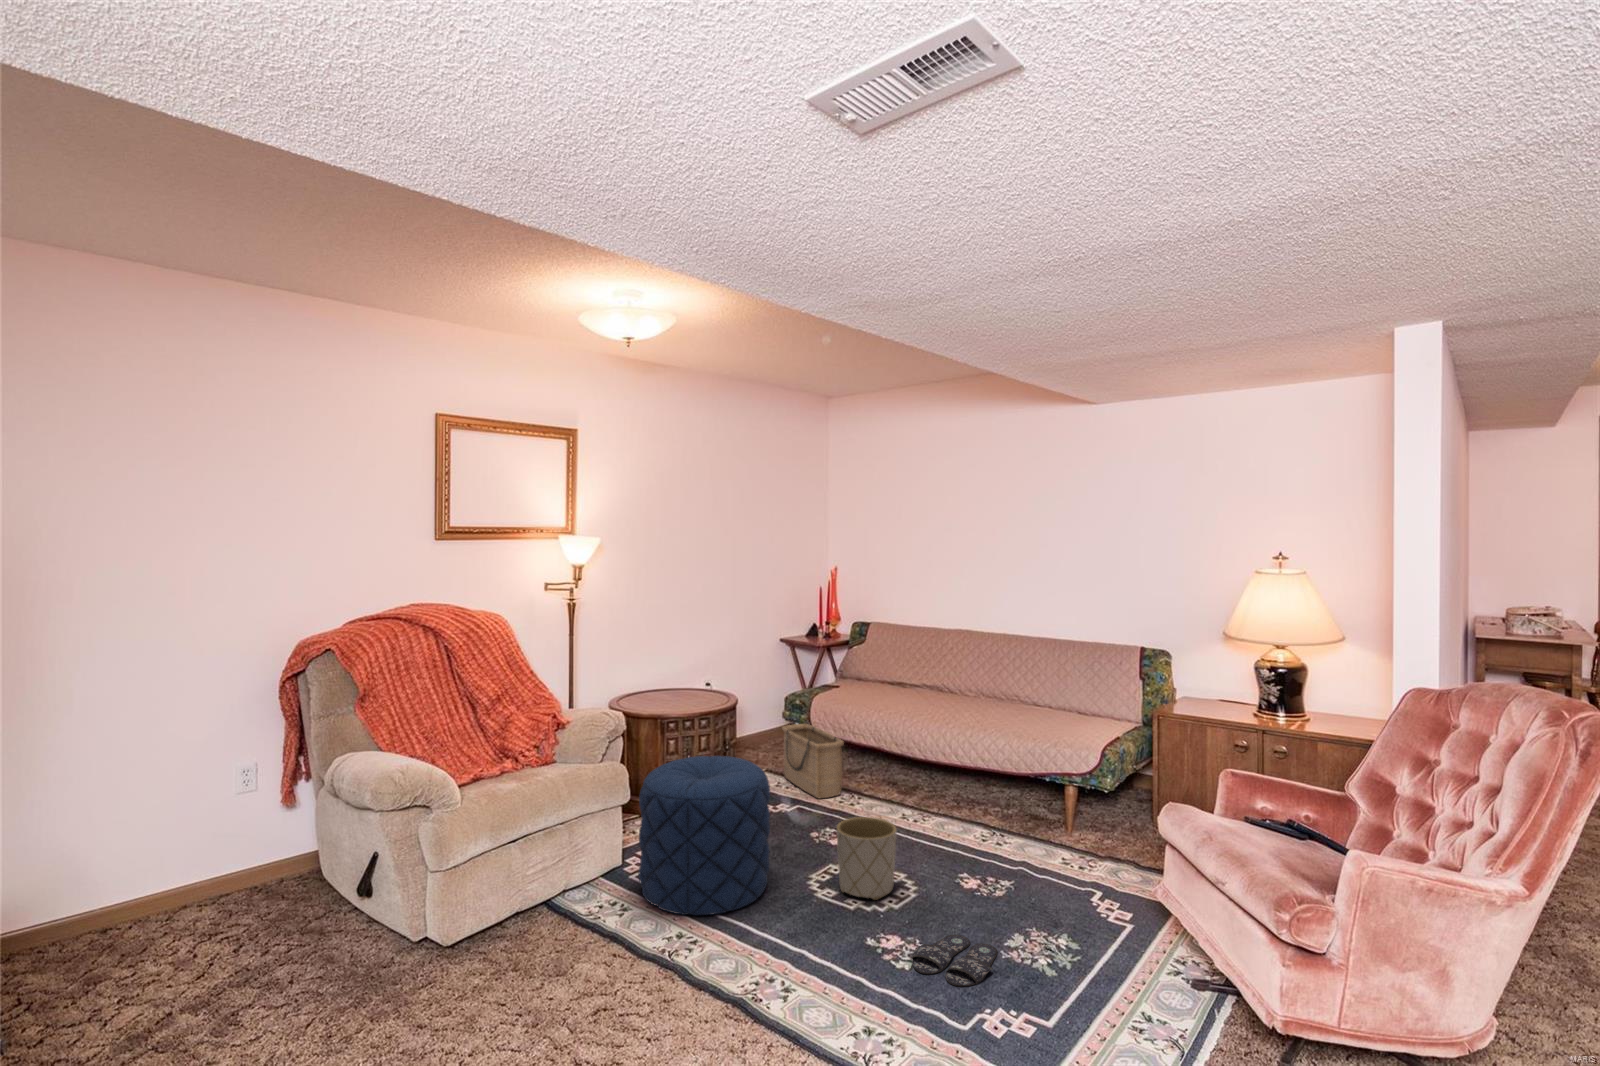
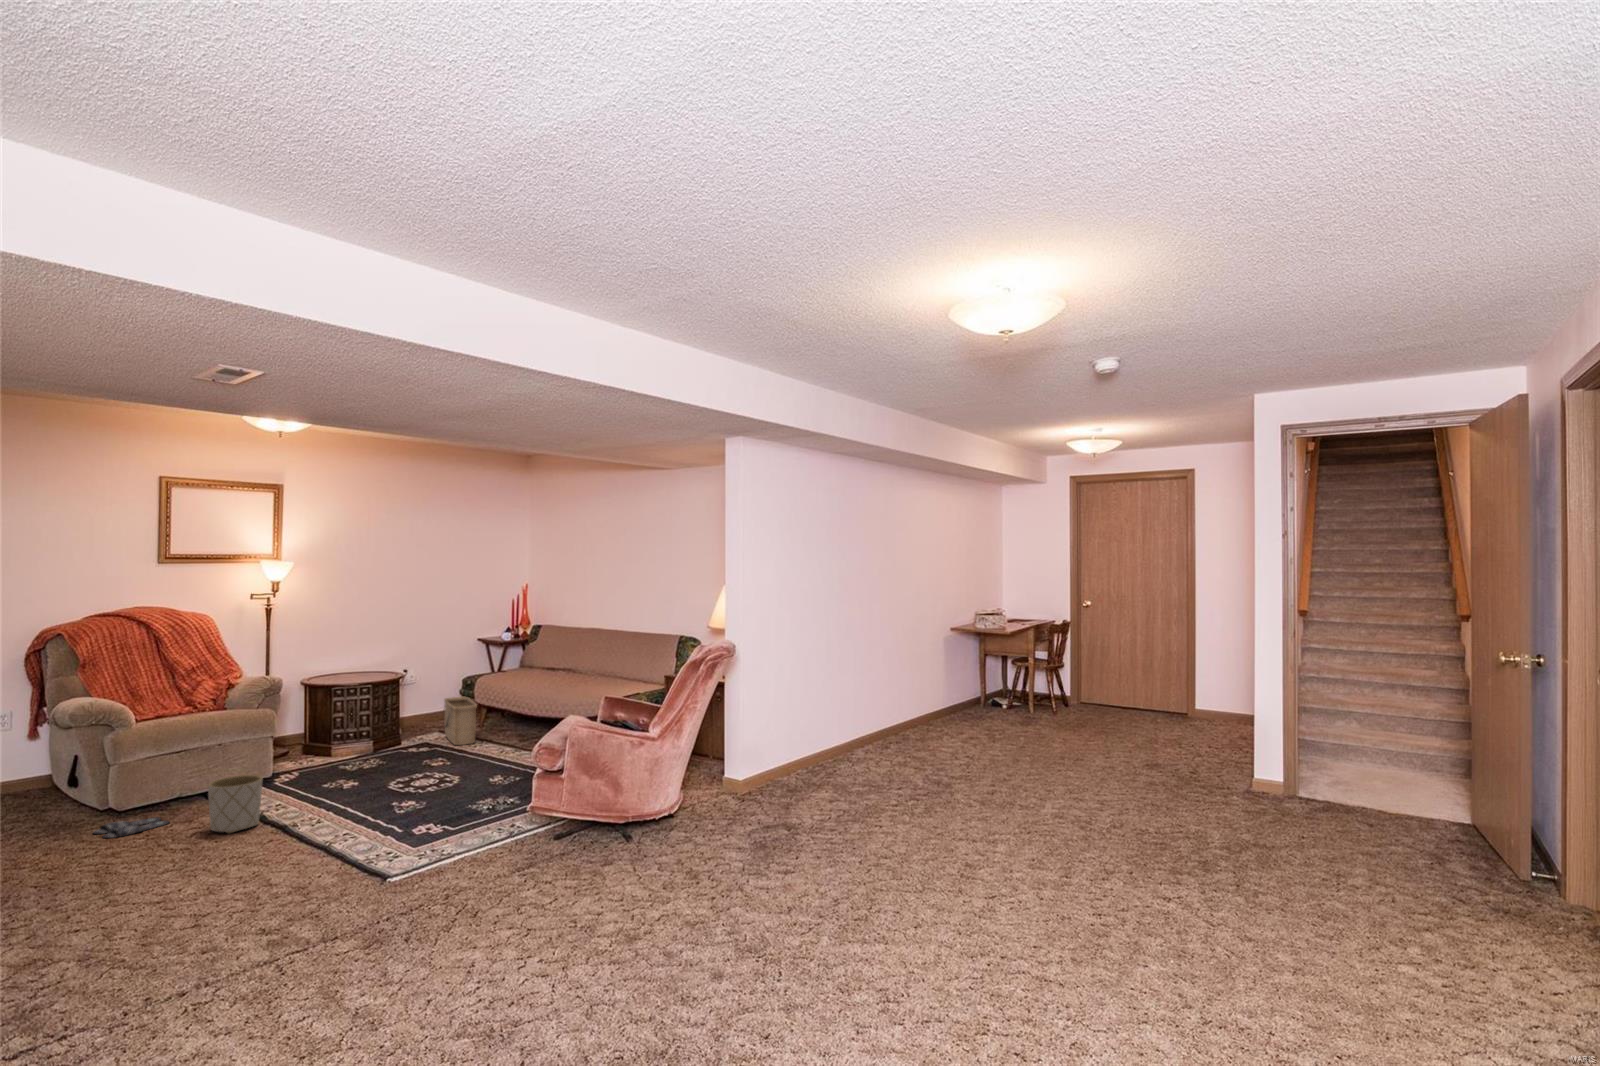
pouf: present [639,756,770,915] -> none [274,705,371,798]
planter: present [836,817,897,900] -> present [208,775,263,833]
slippers: present [912,935,997,987] -> present [93,817,169,838]

